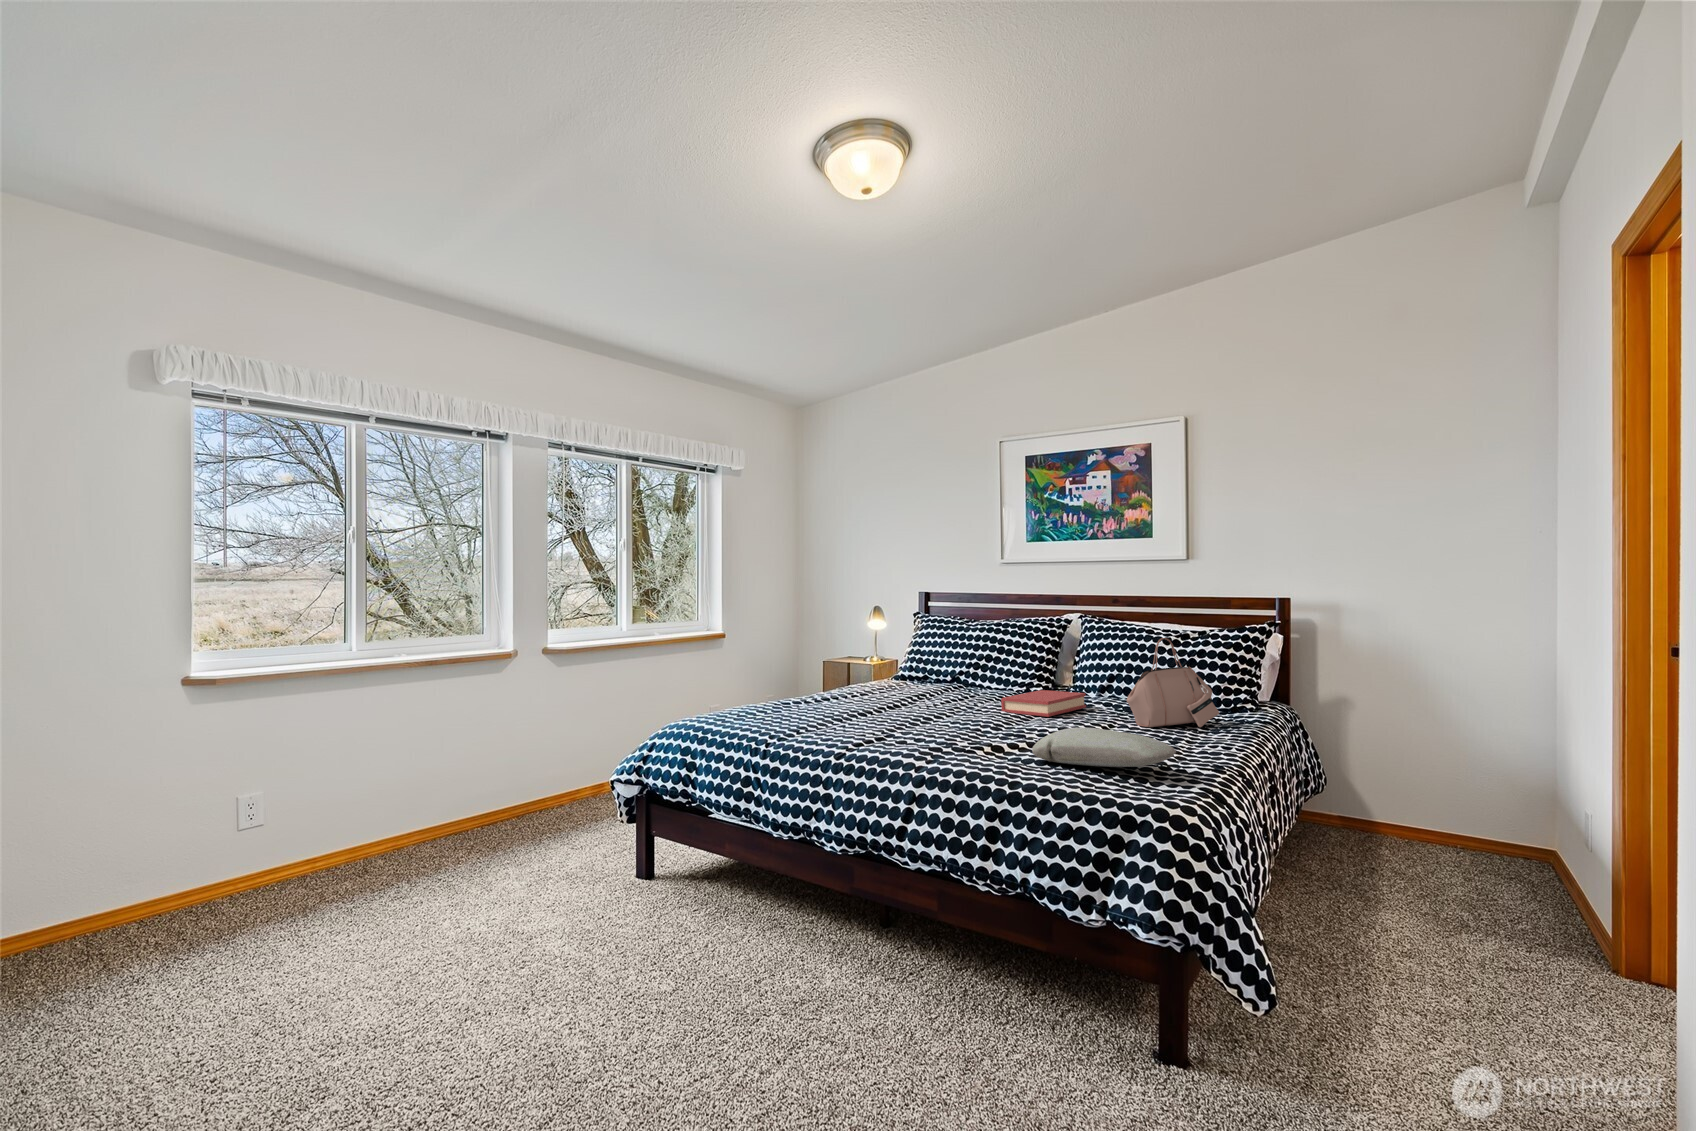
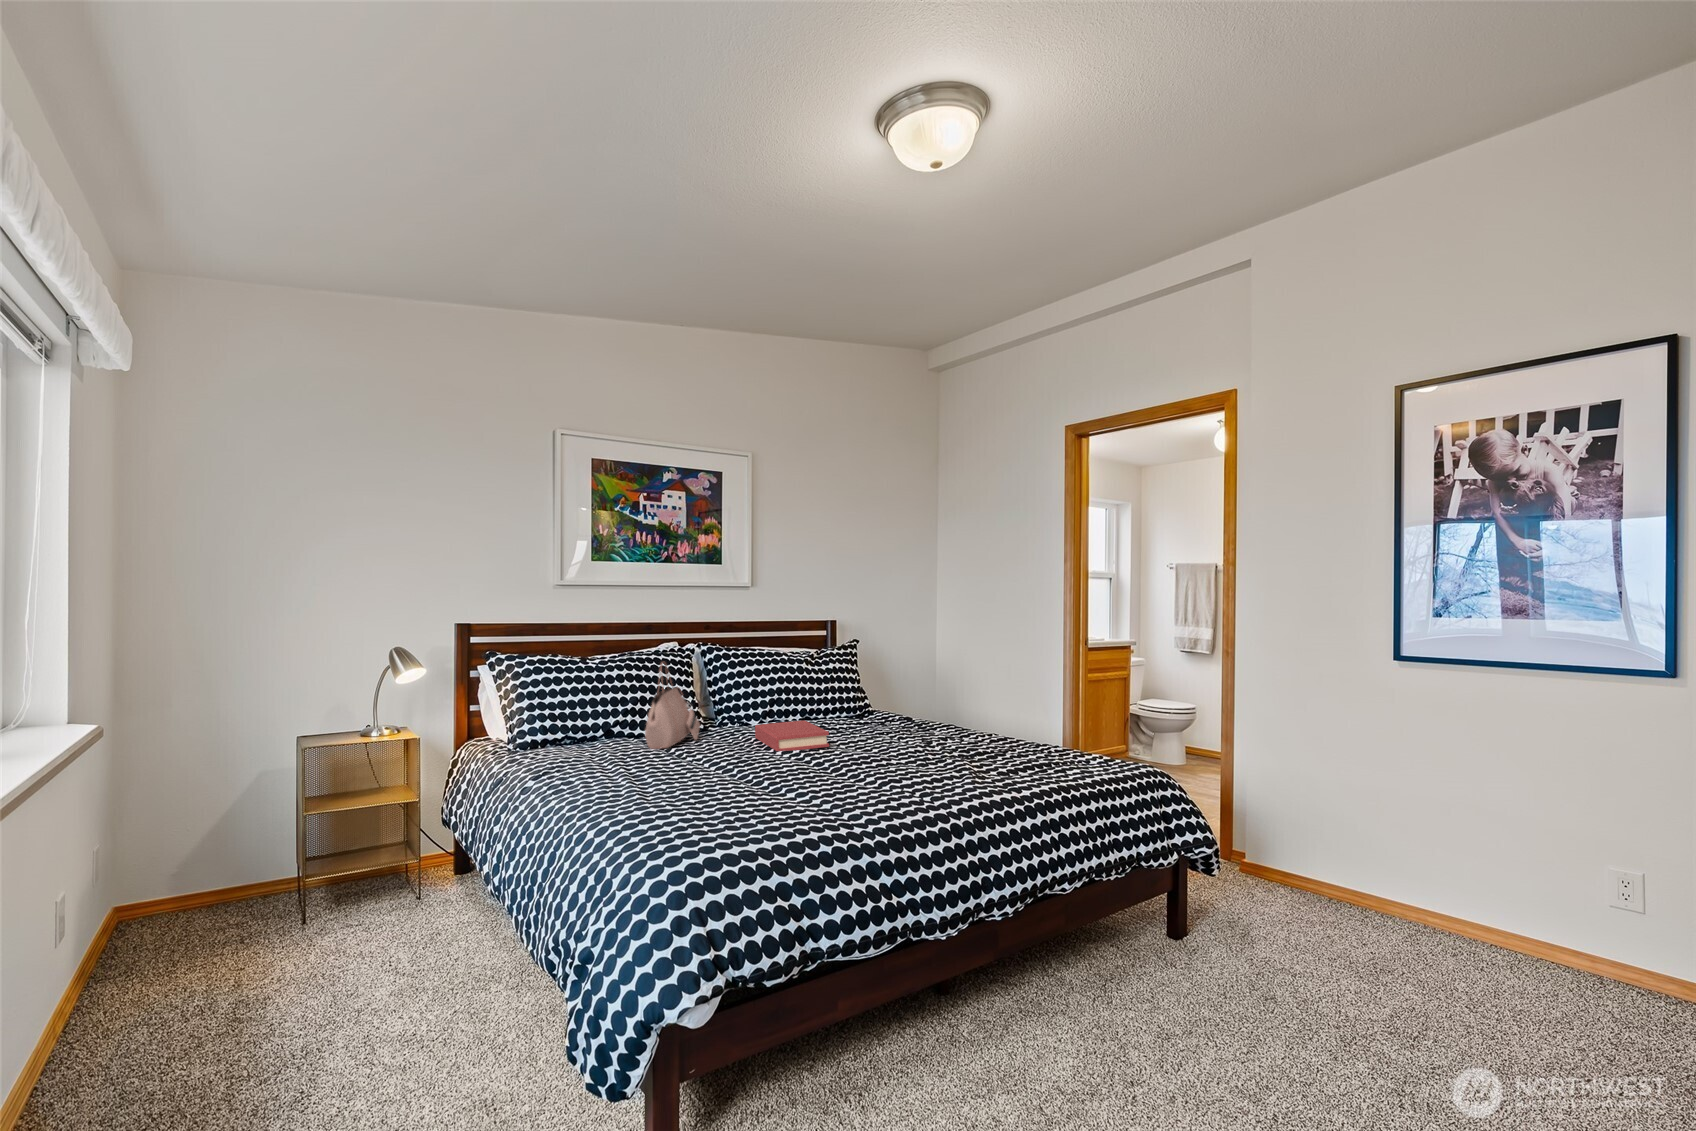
handbag: present [1127,638,1219,727] -> present [645,662,700,749]
pillow: present [1032,728,1176,767] -> none [960,738,1072,773]

